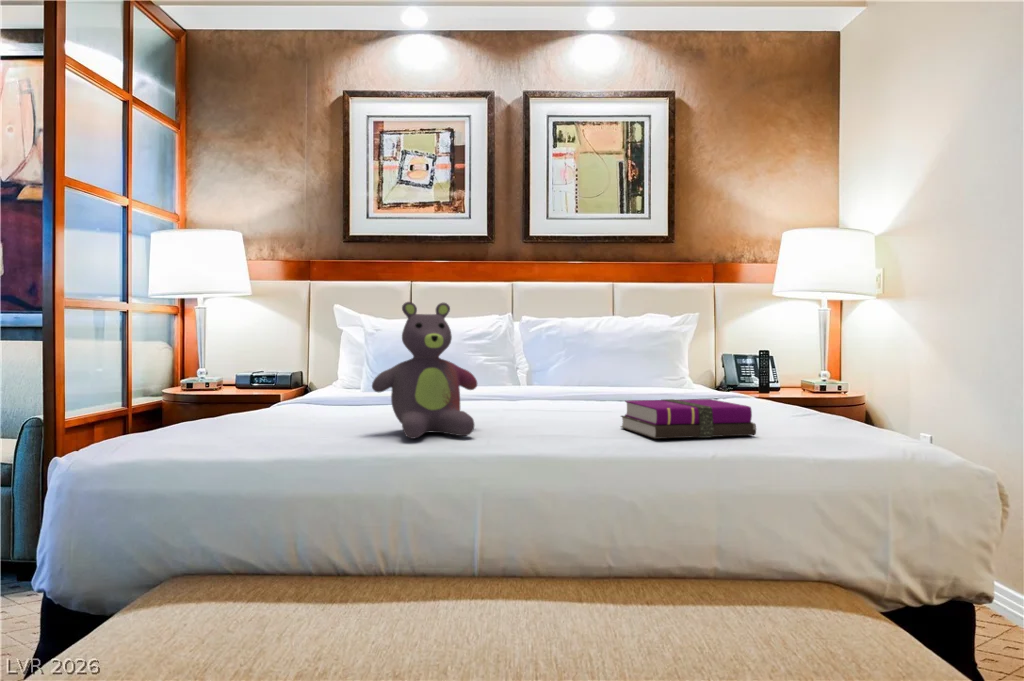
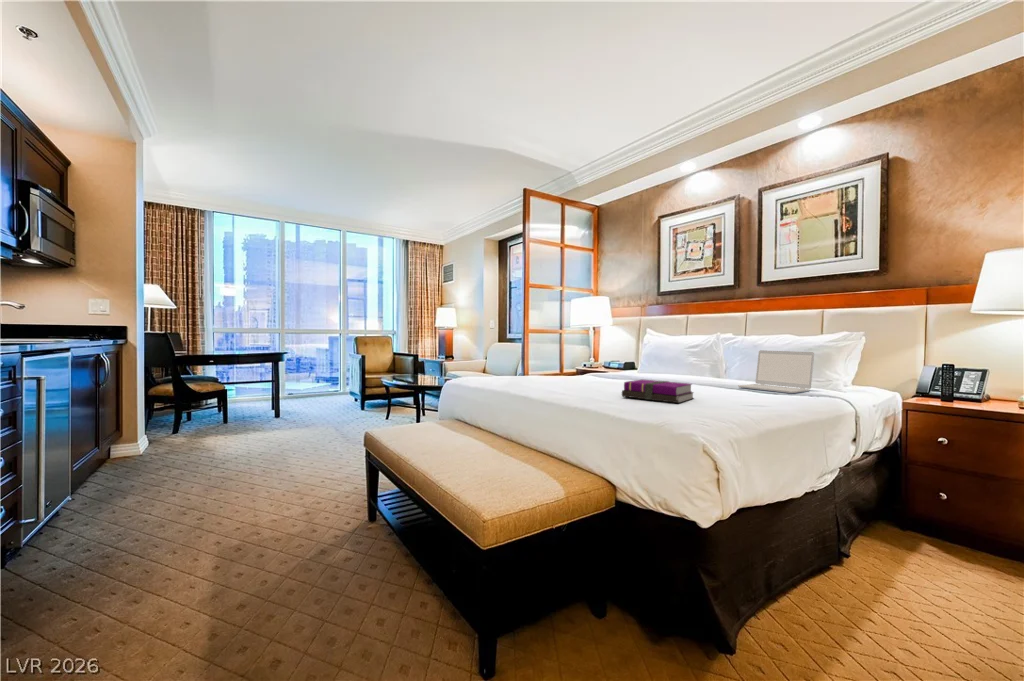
stuffed bear: present [372,302,477,439] -> none [543,330,589,387]
laptop: none [628,340,717,400] -> present [738,350,814,393]

